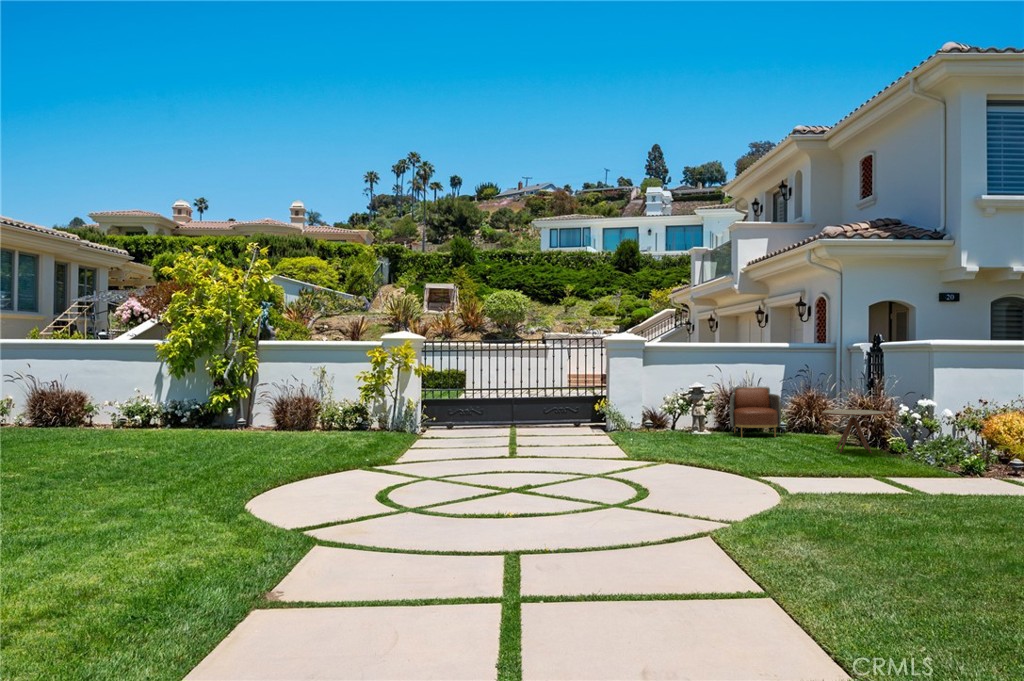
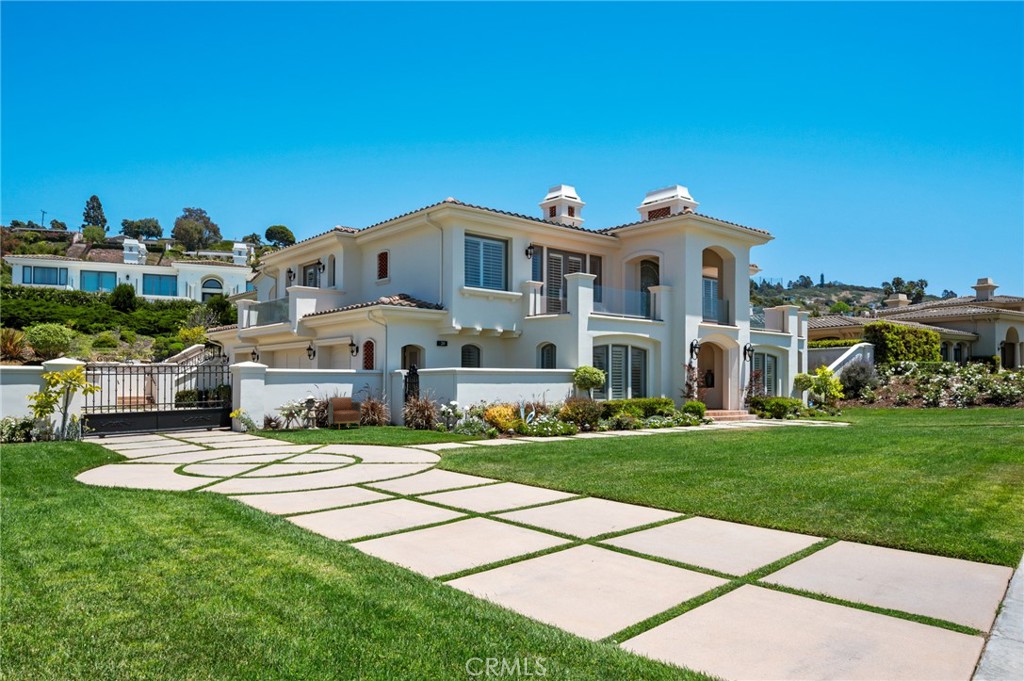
round table: present [823,410,884,453] -> present [275,407,308,431]

